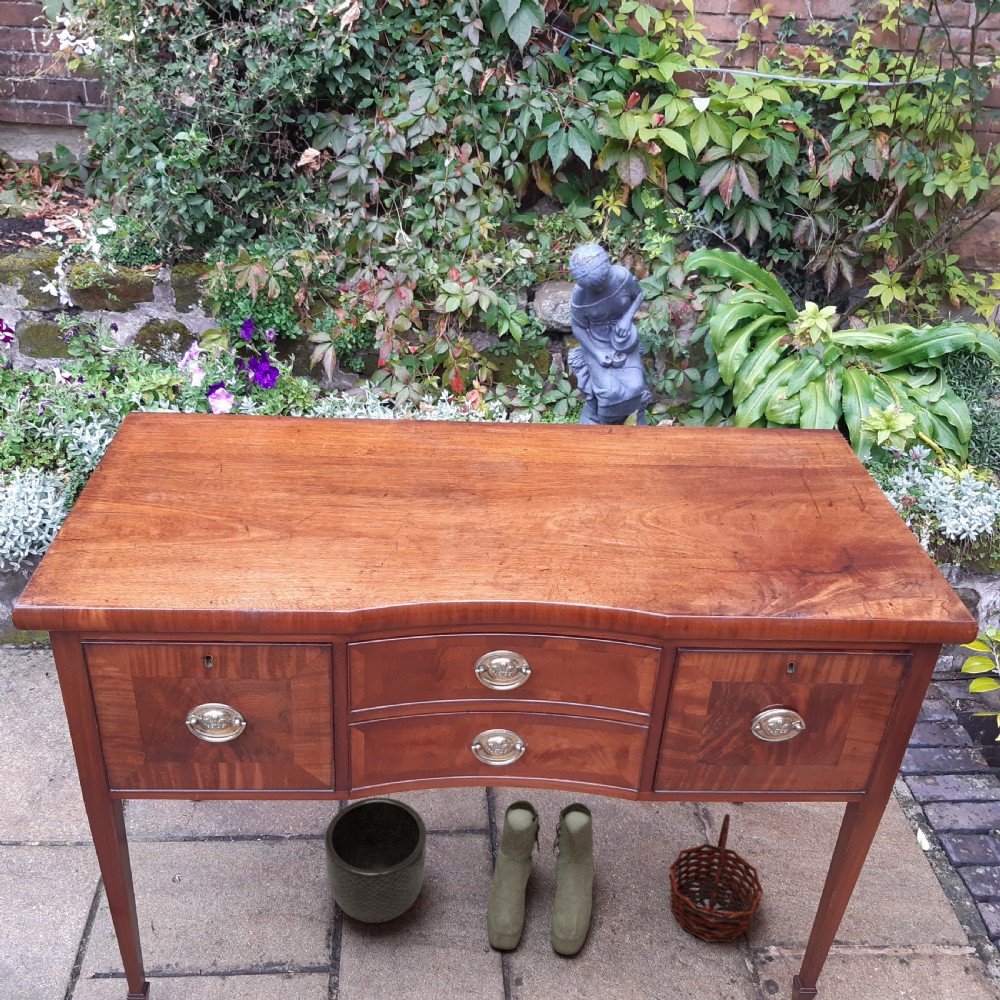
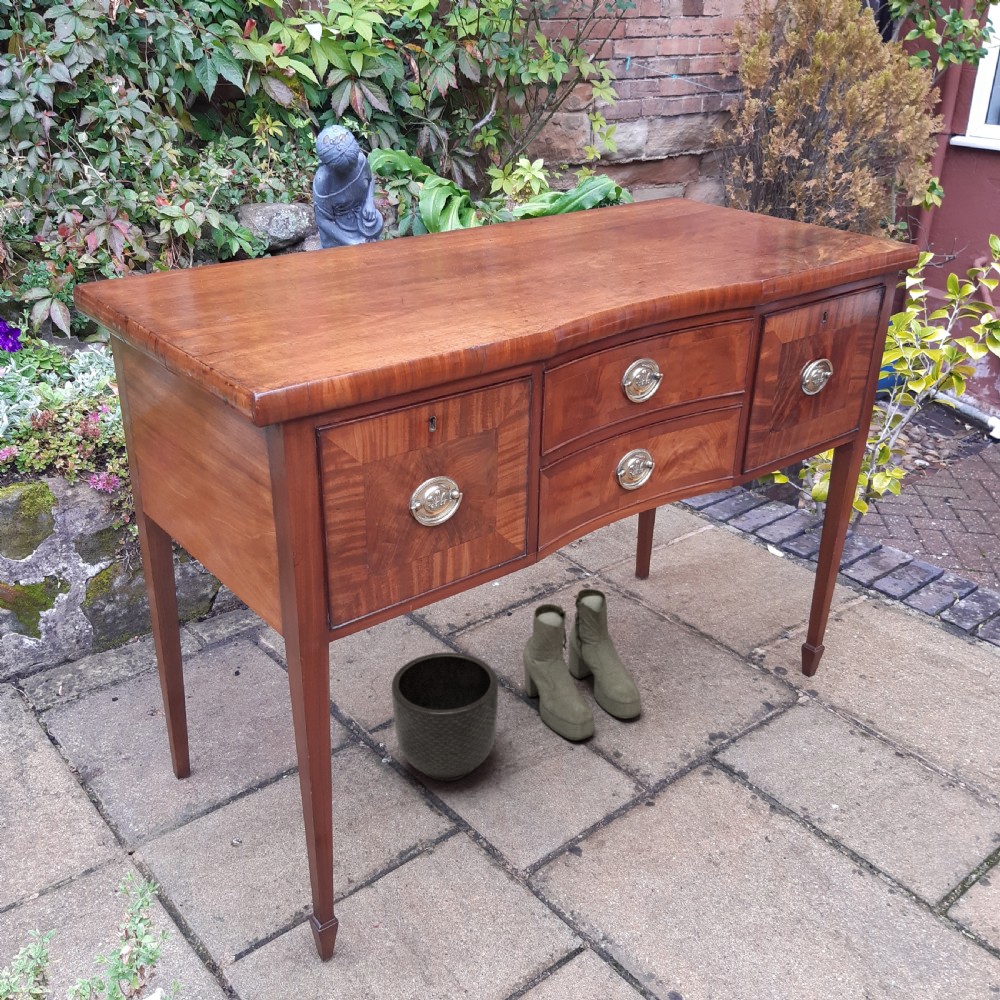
basket: present [669,814,764,942] -> none [656,548,741,664]

